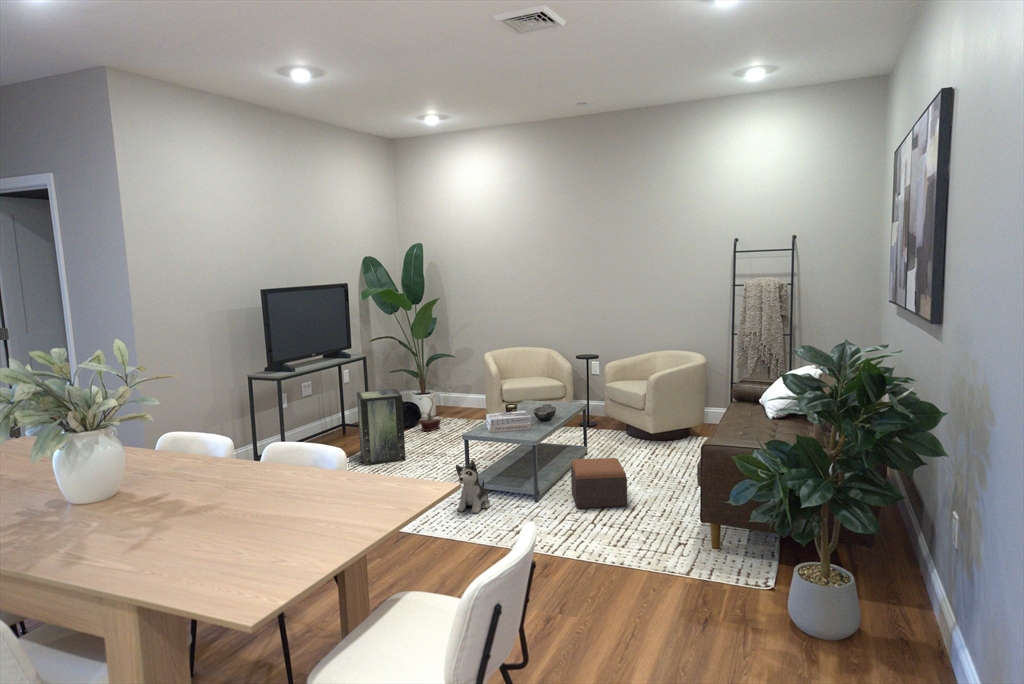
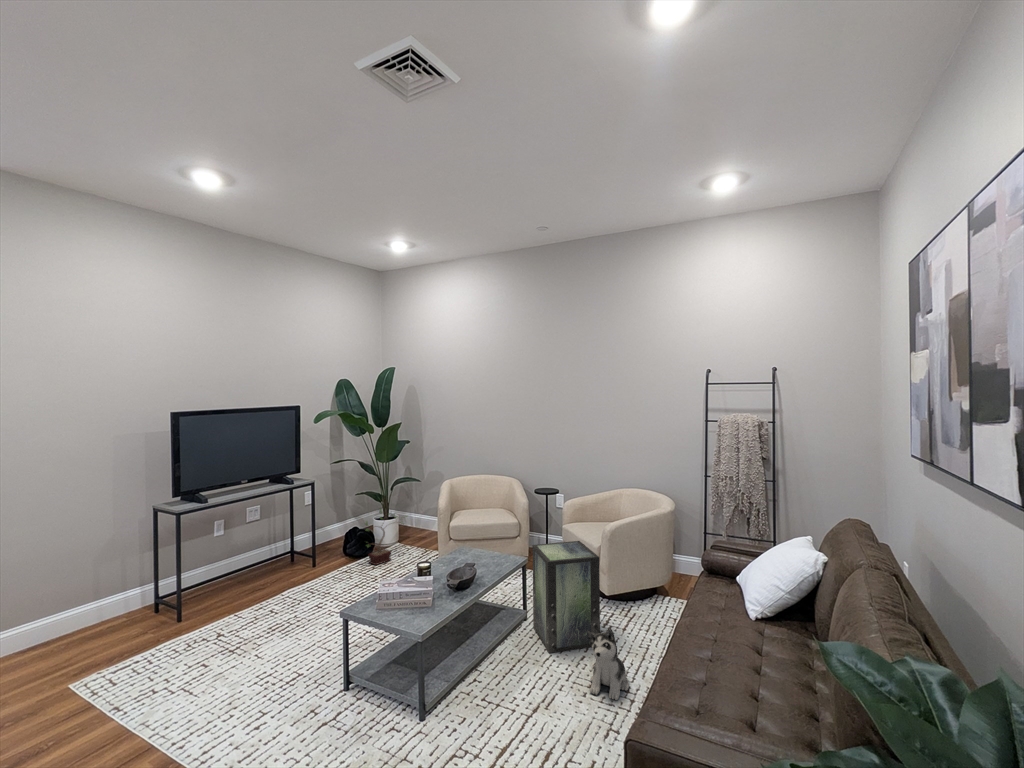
storage box: present [357,389,406,465] -> present [533,541,600,653]
footstool: present [571,458,627,508] -> none [467,657,541,748]
plush toy: present [456,460,490,513] -> present [588,627,629,700]

